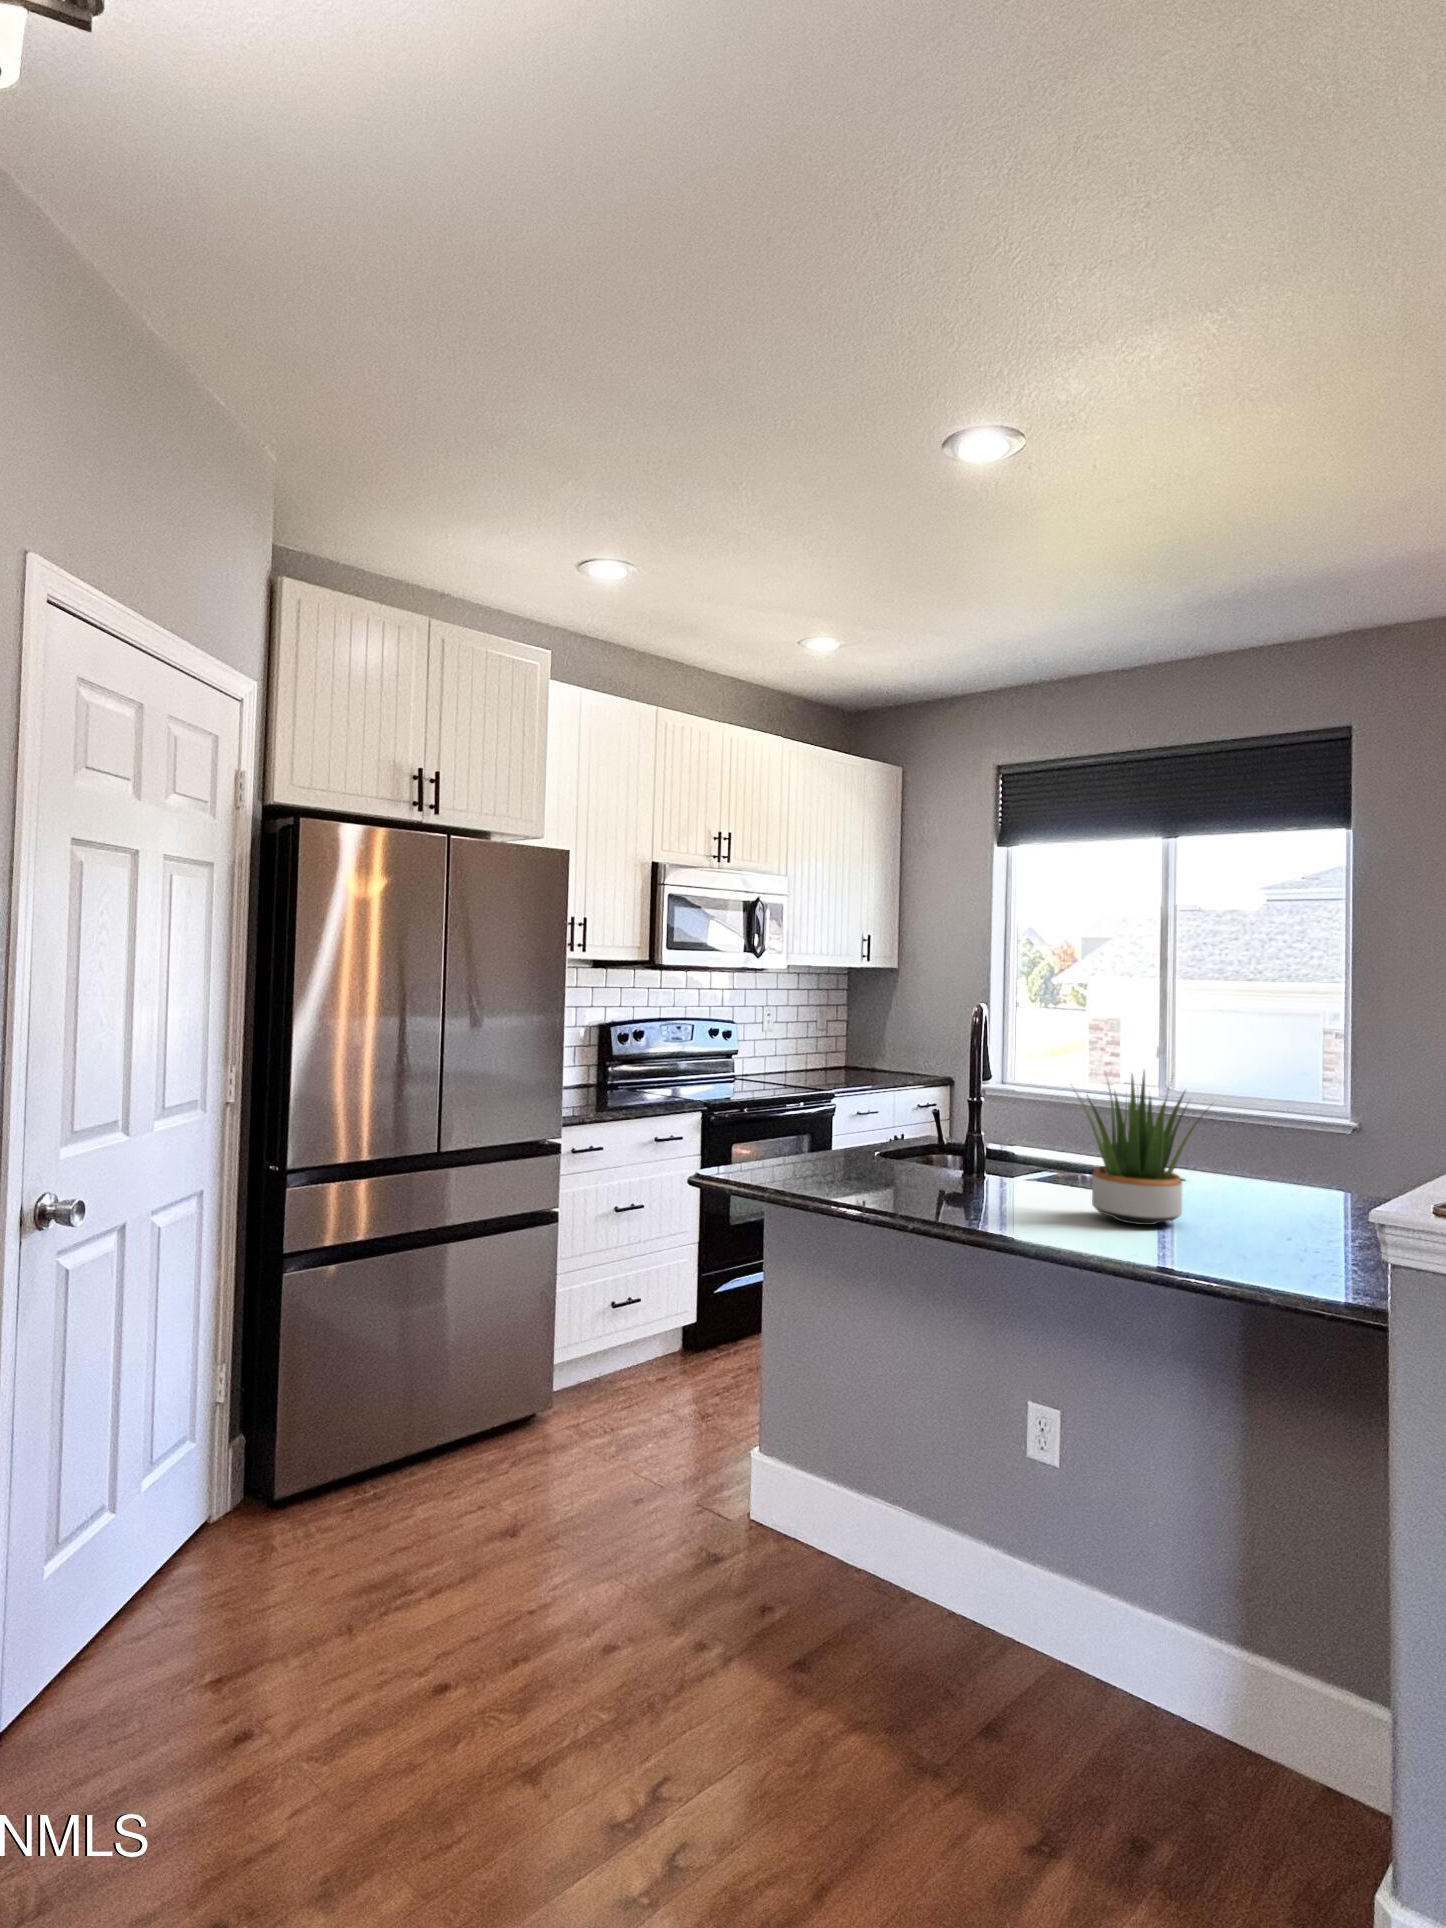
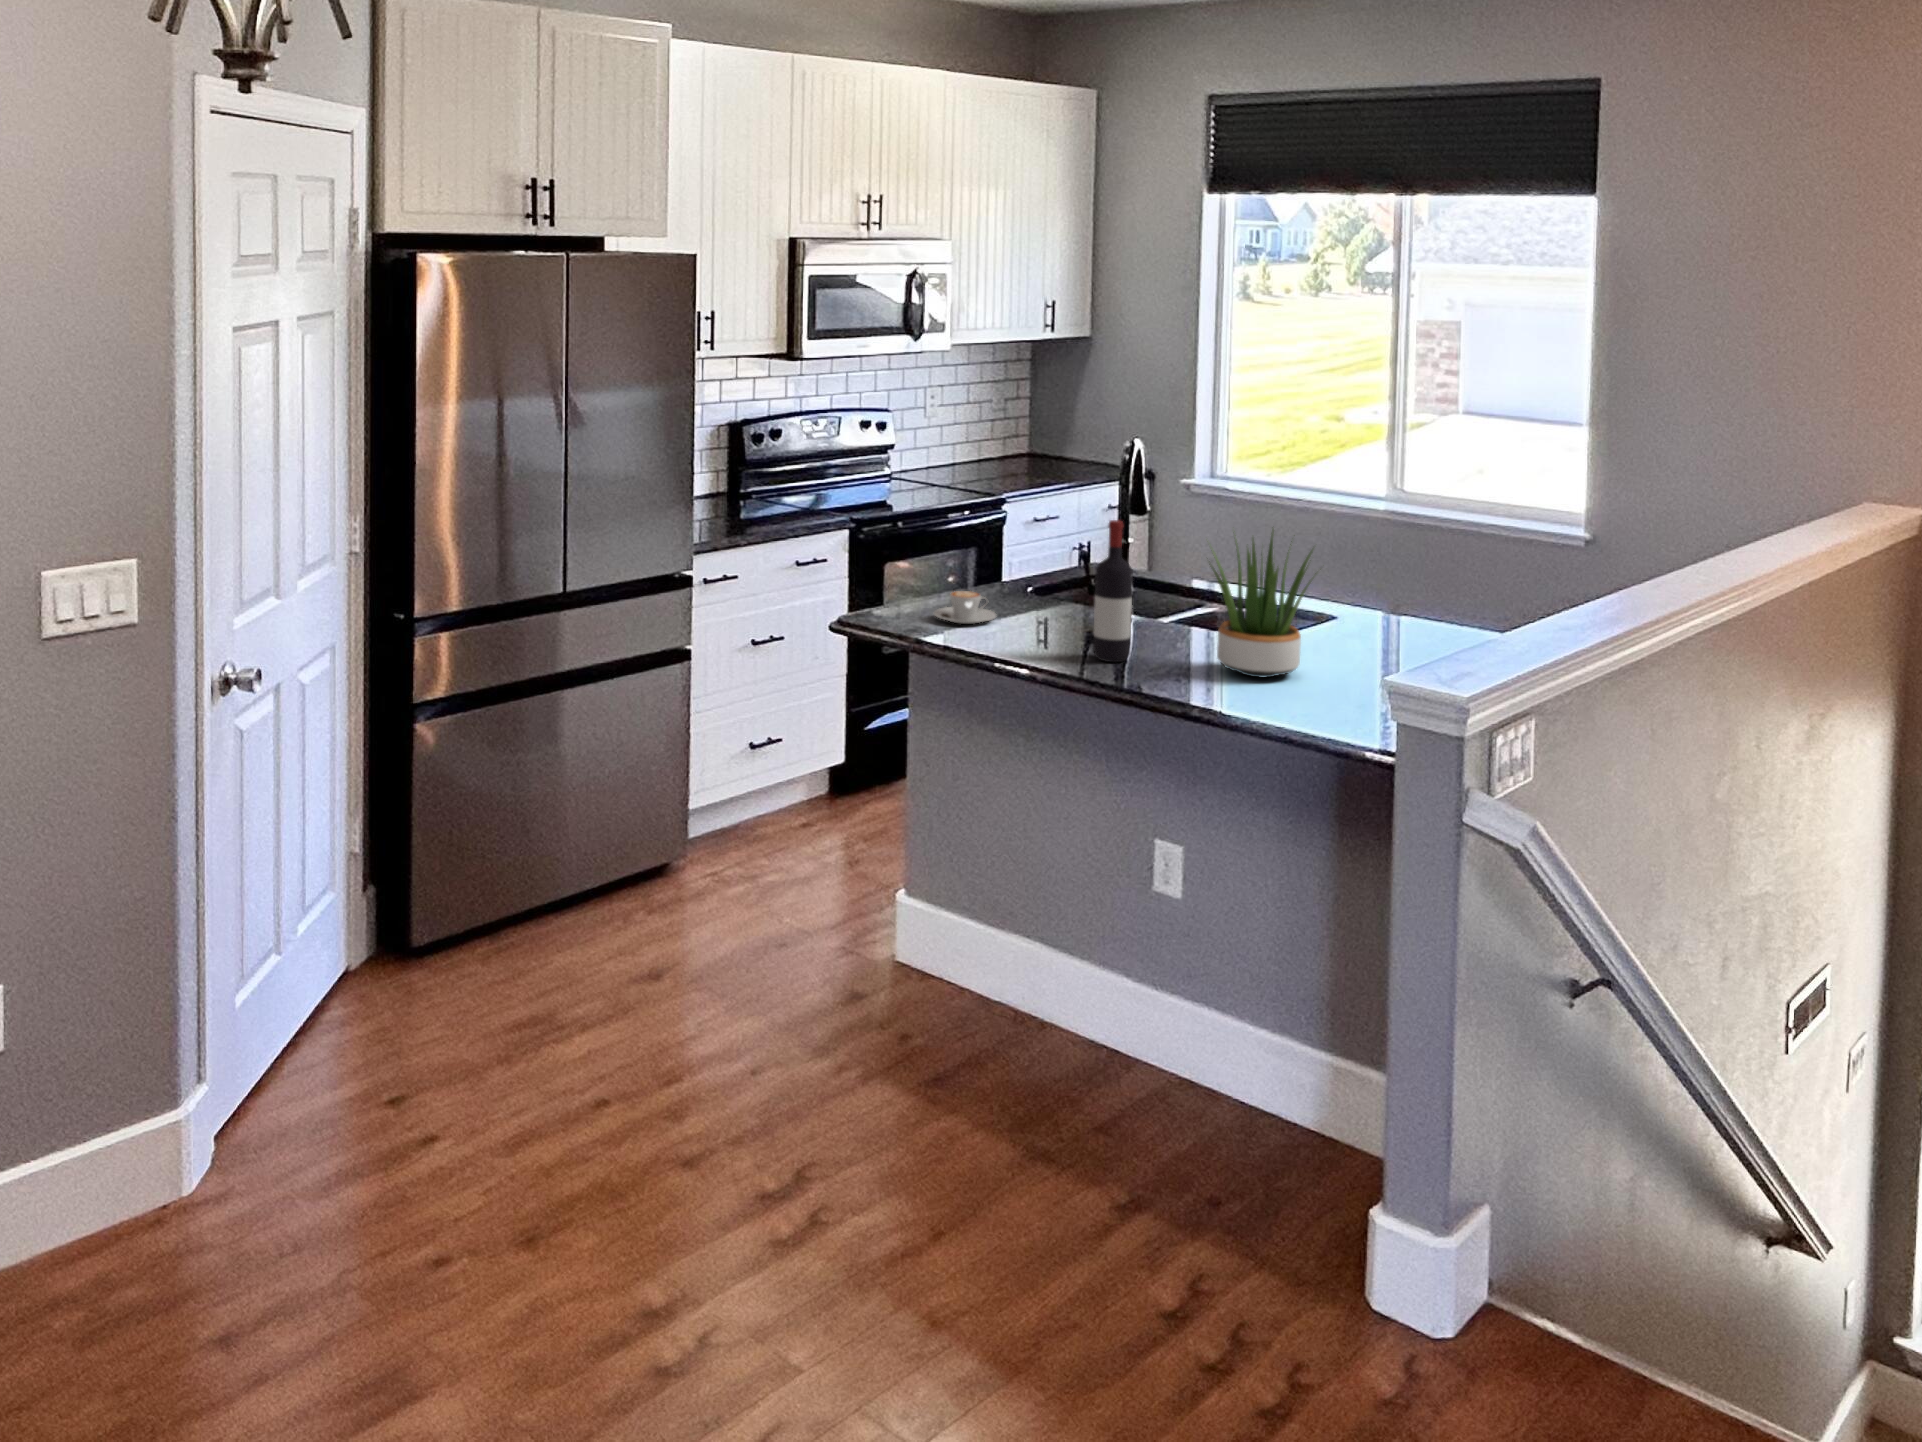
wine bottle: none [958,1064,999,1210] -> present [1093,520,1133,662]
coffee cup: none [788,1147,850,1178] -> present [934,591,996,624]

